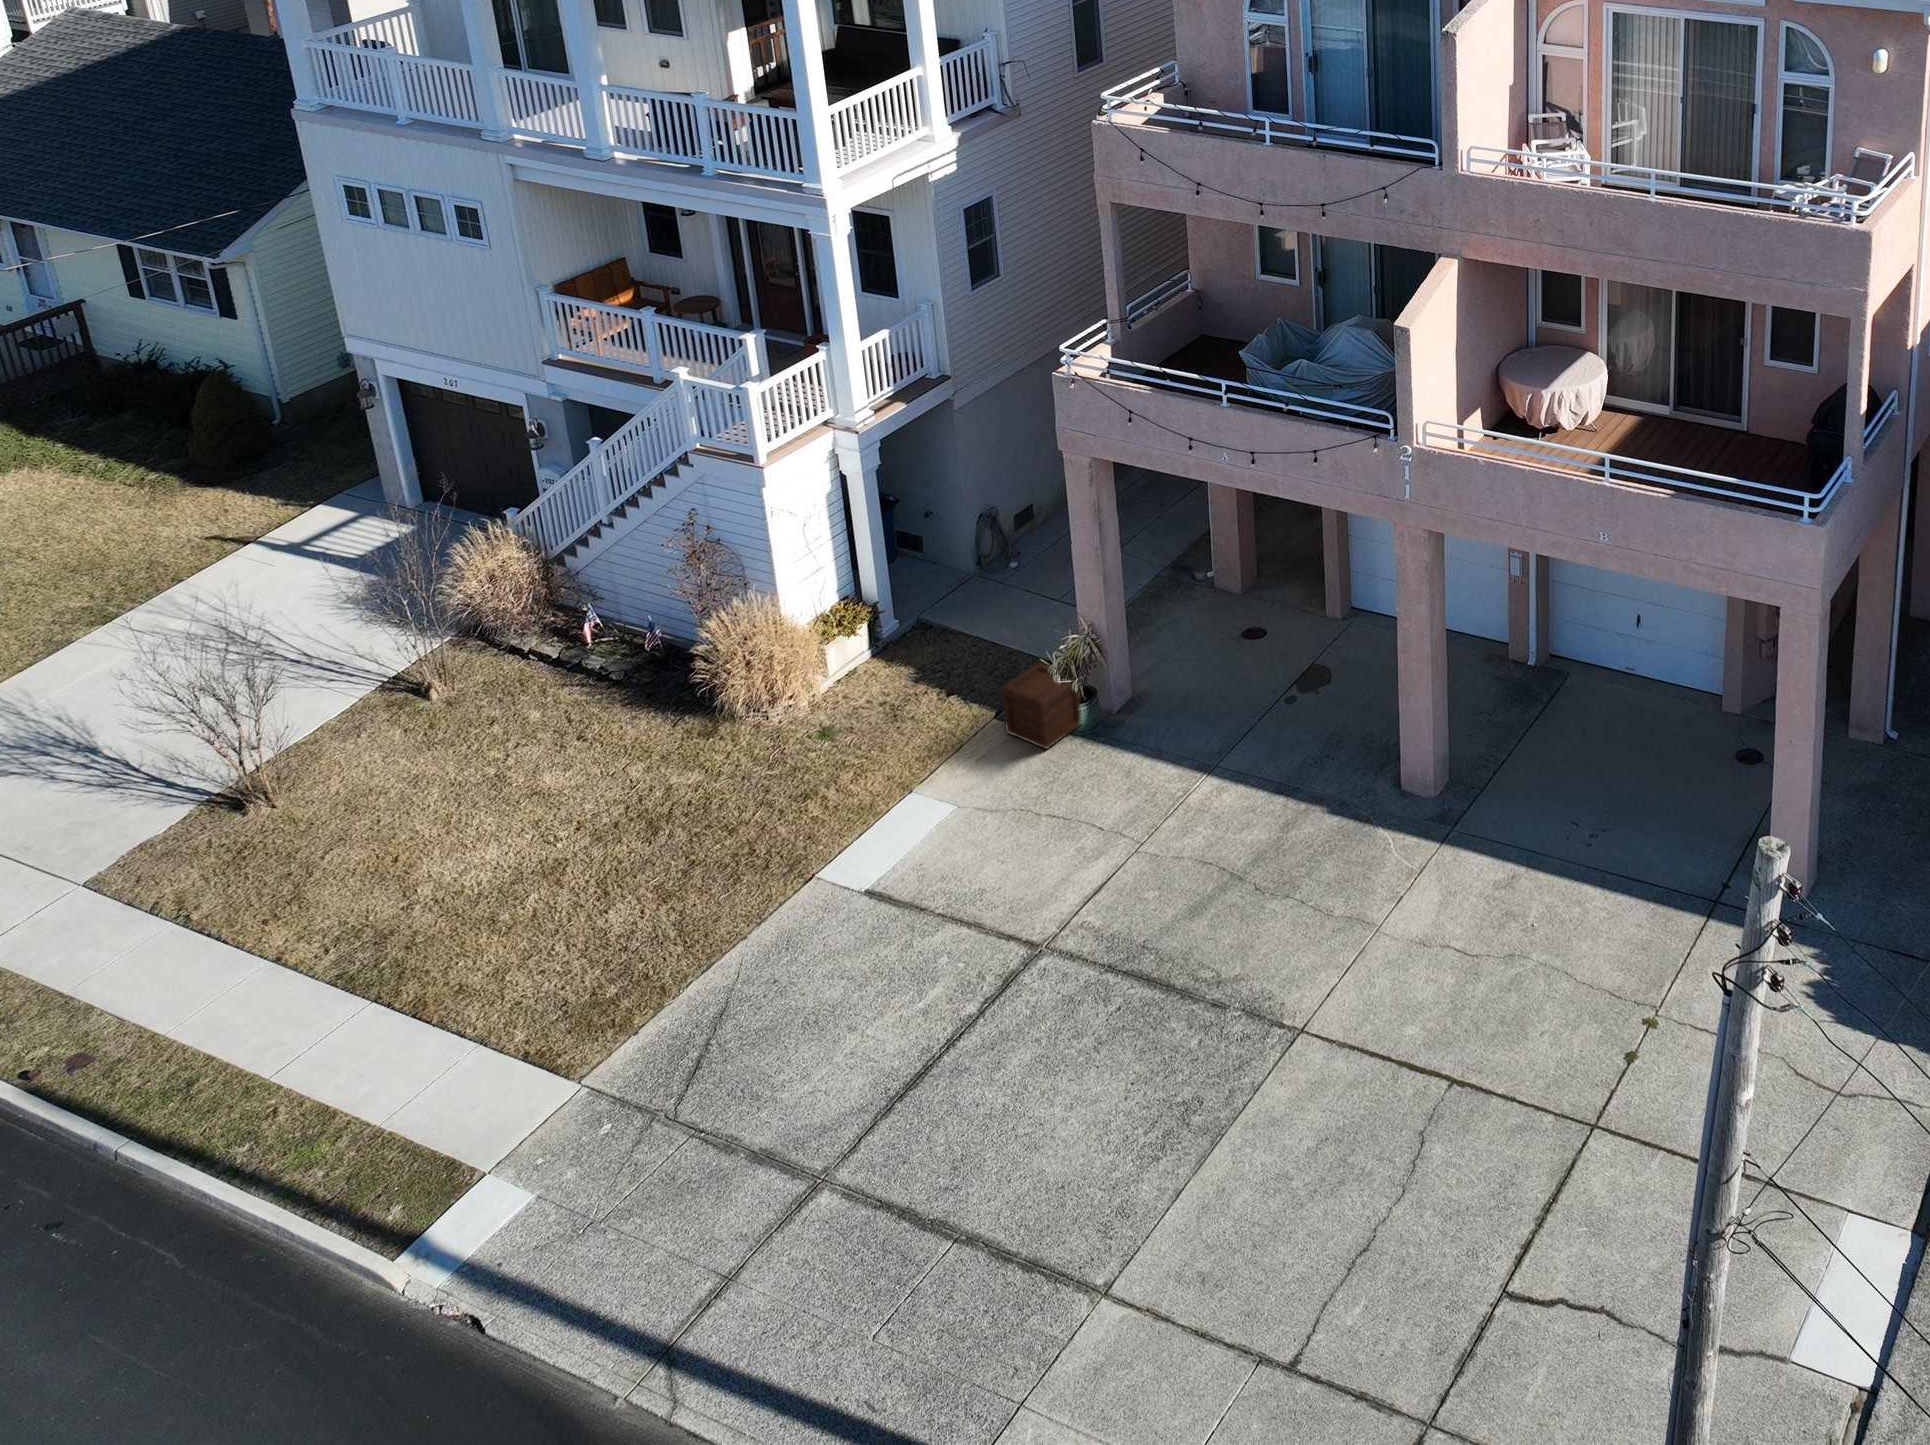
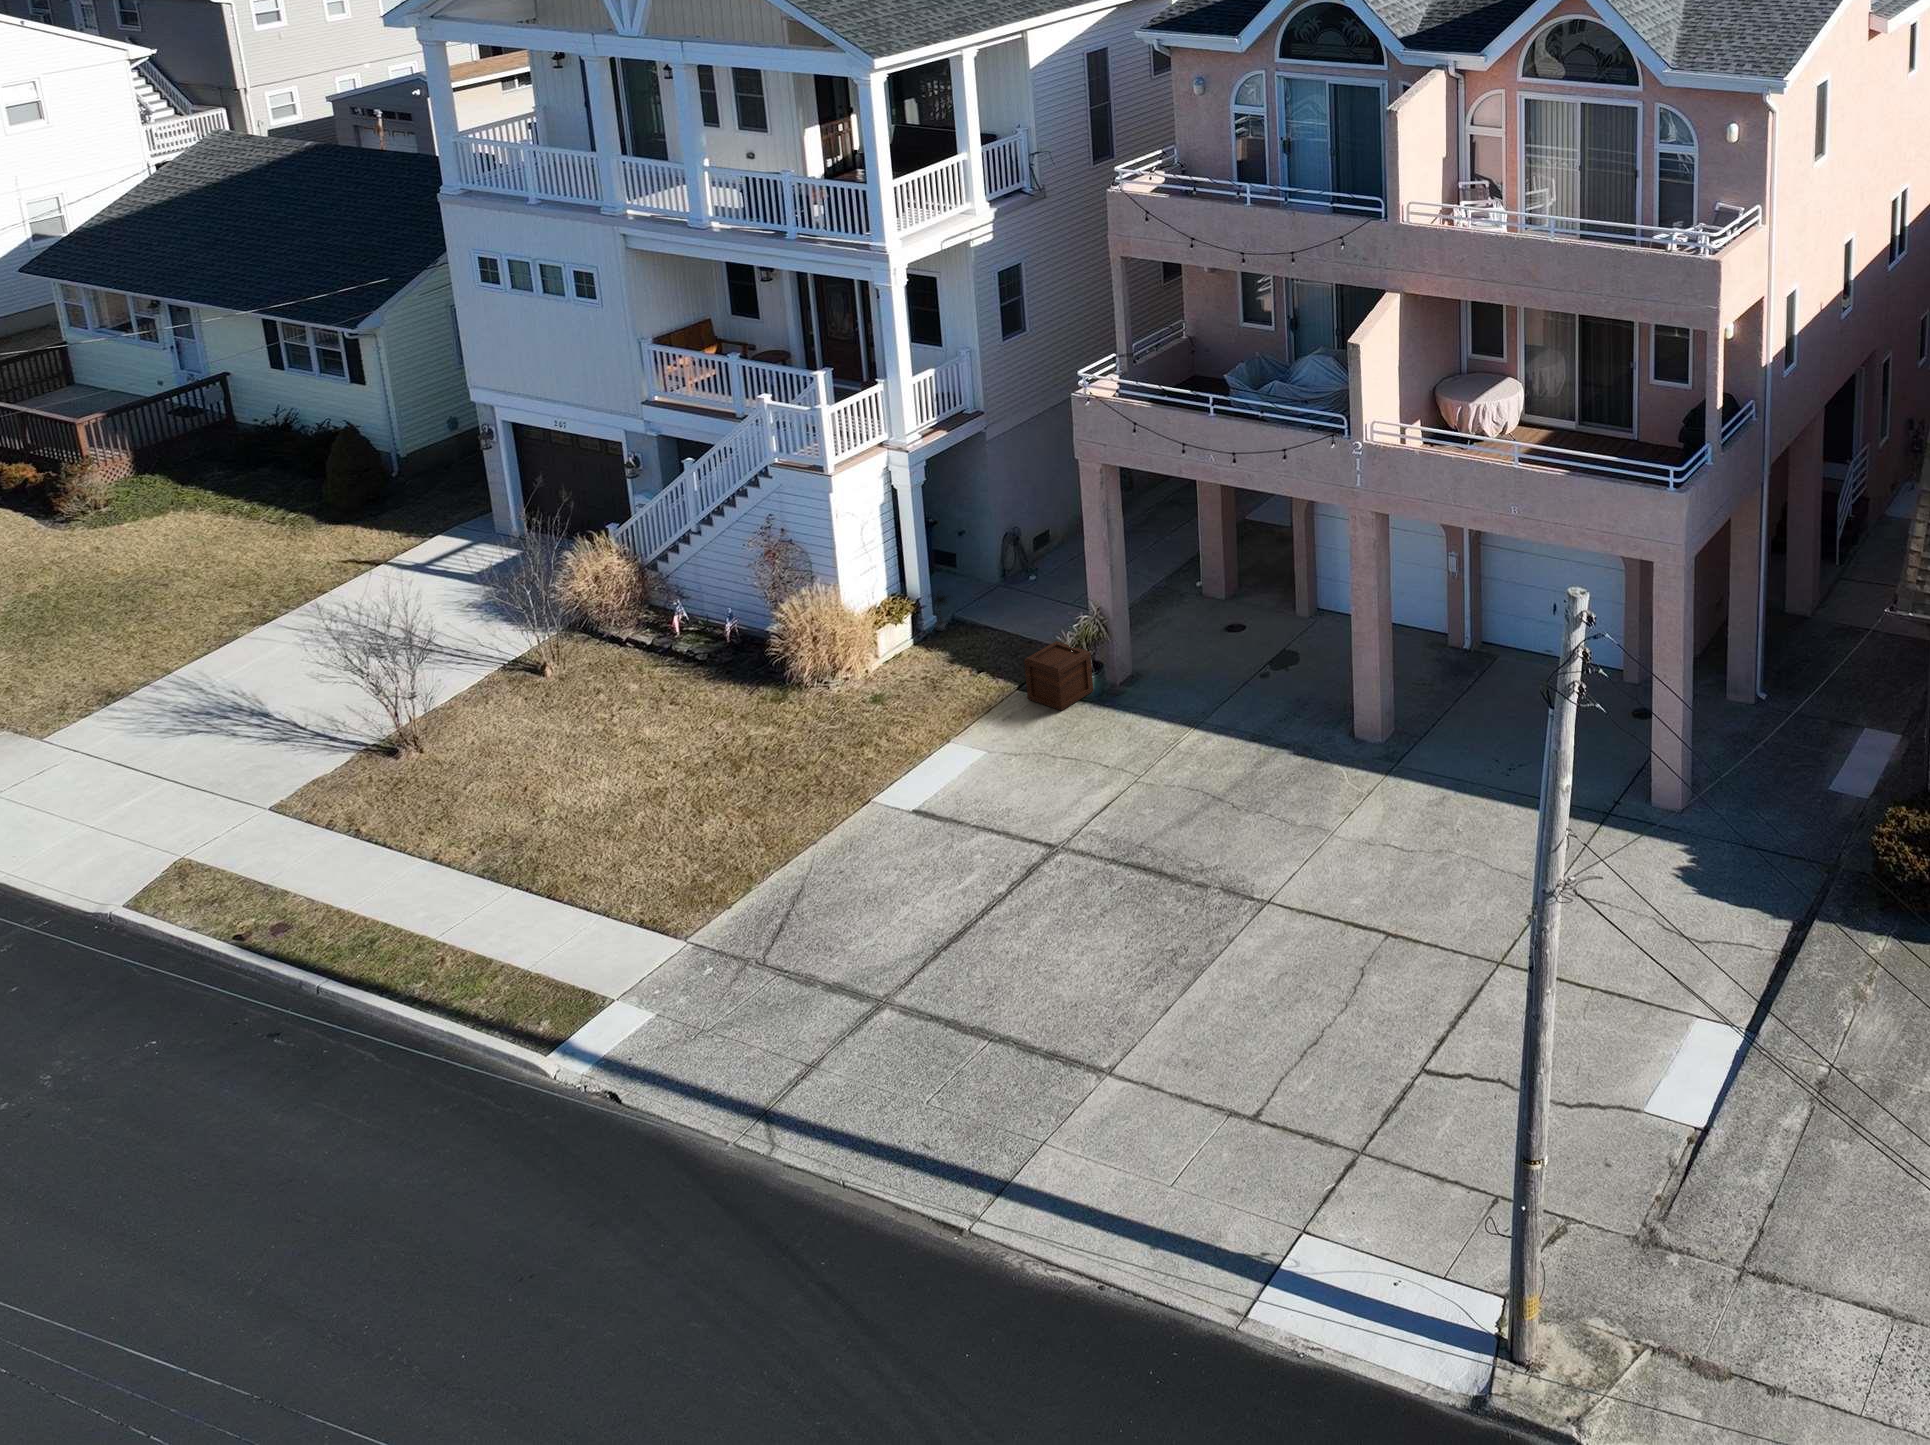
potted plant: present [1186,538,1205,581] -> present [930,590,948,631]

